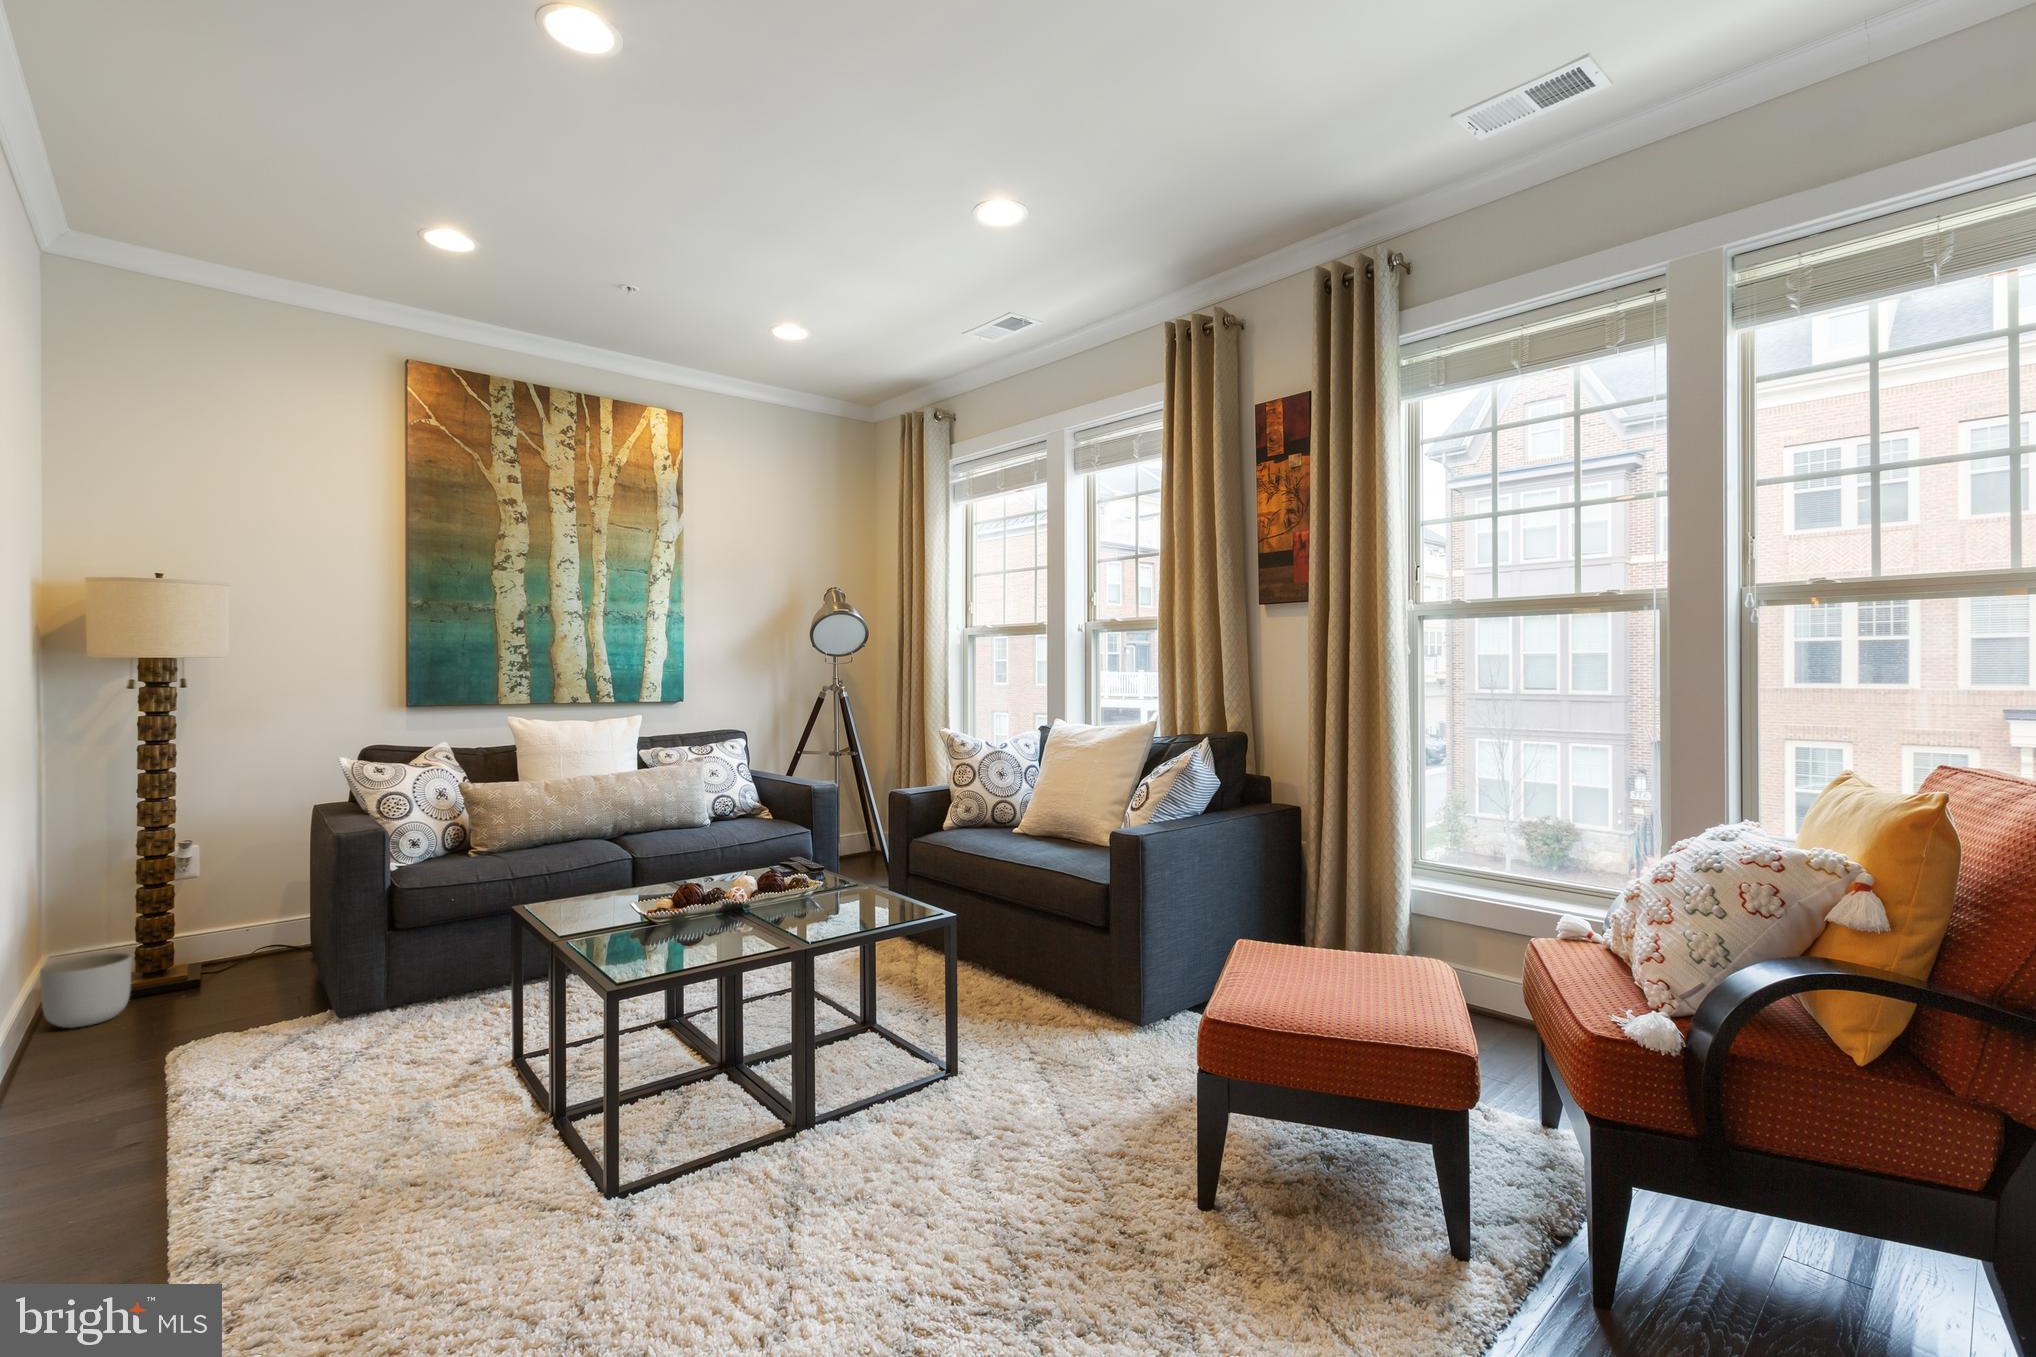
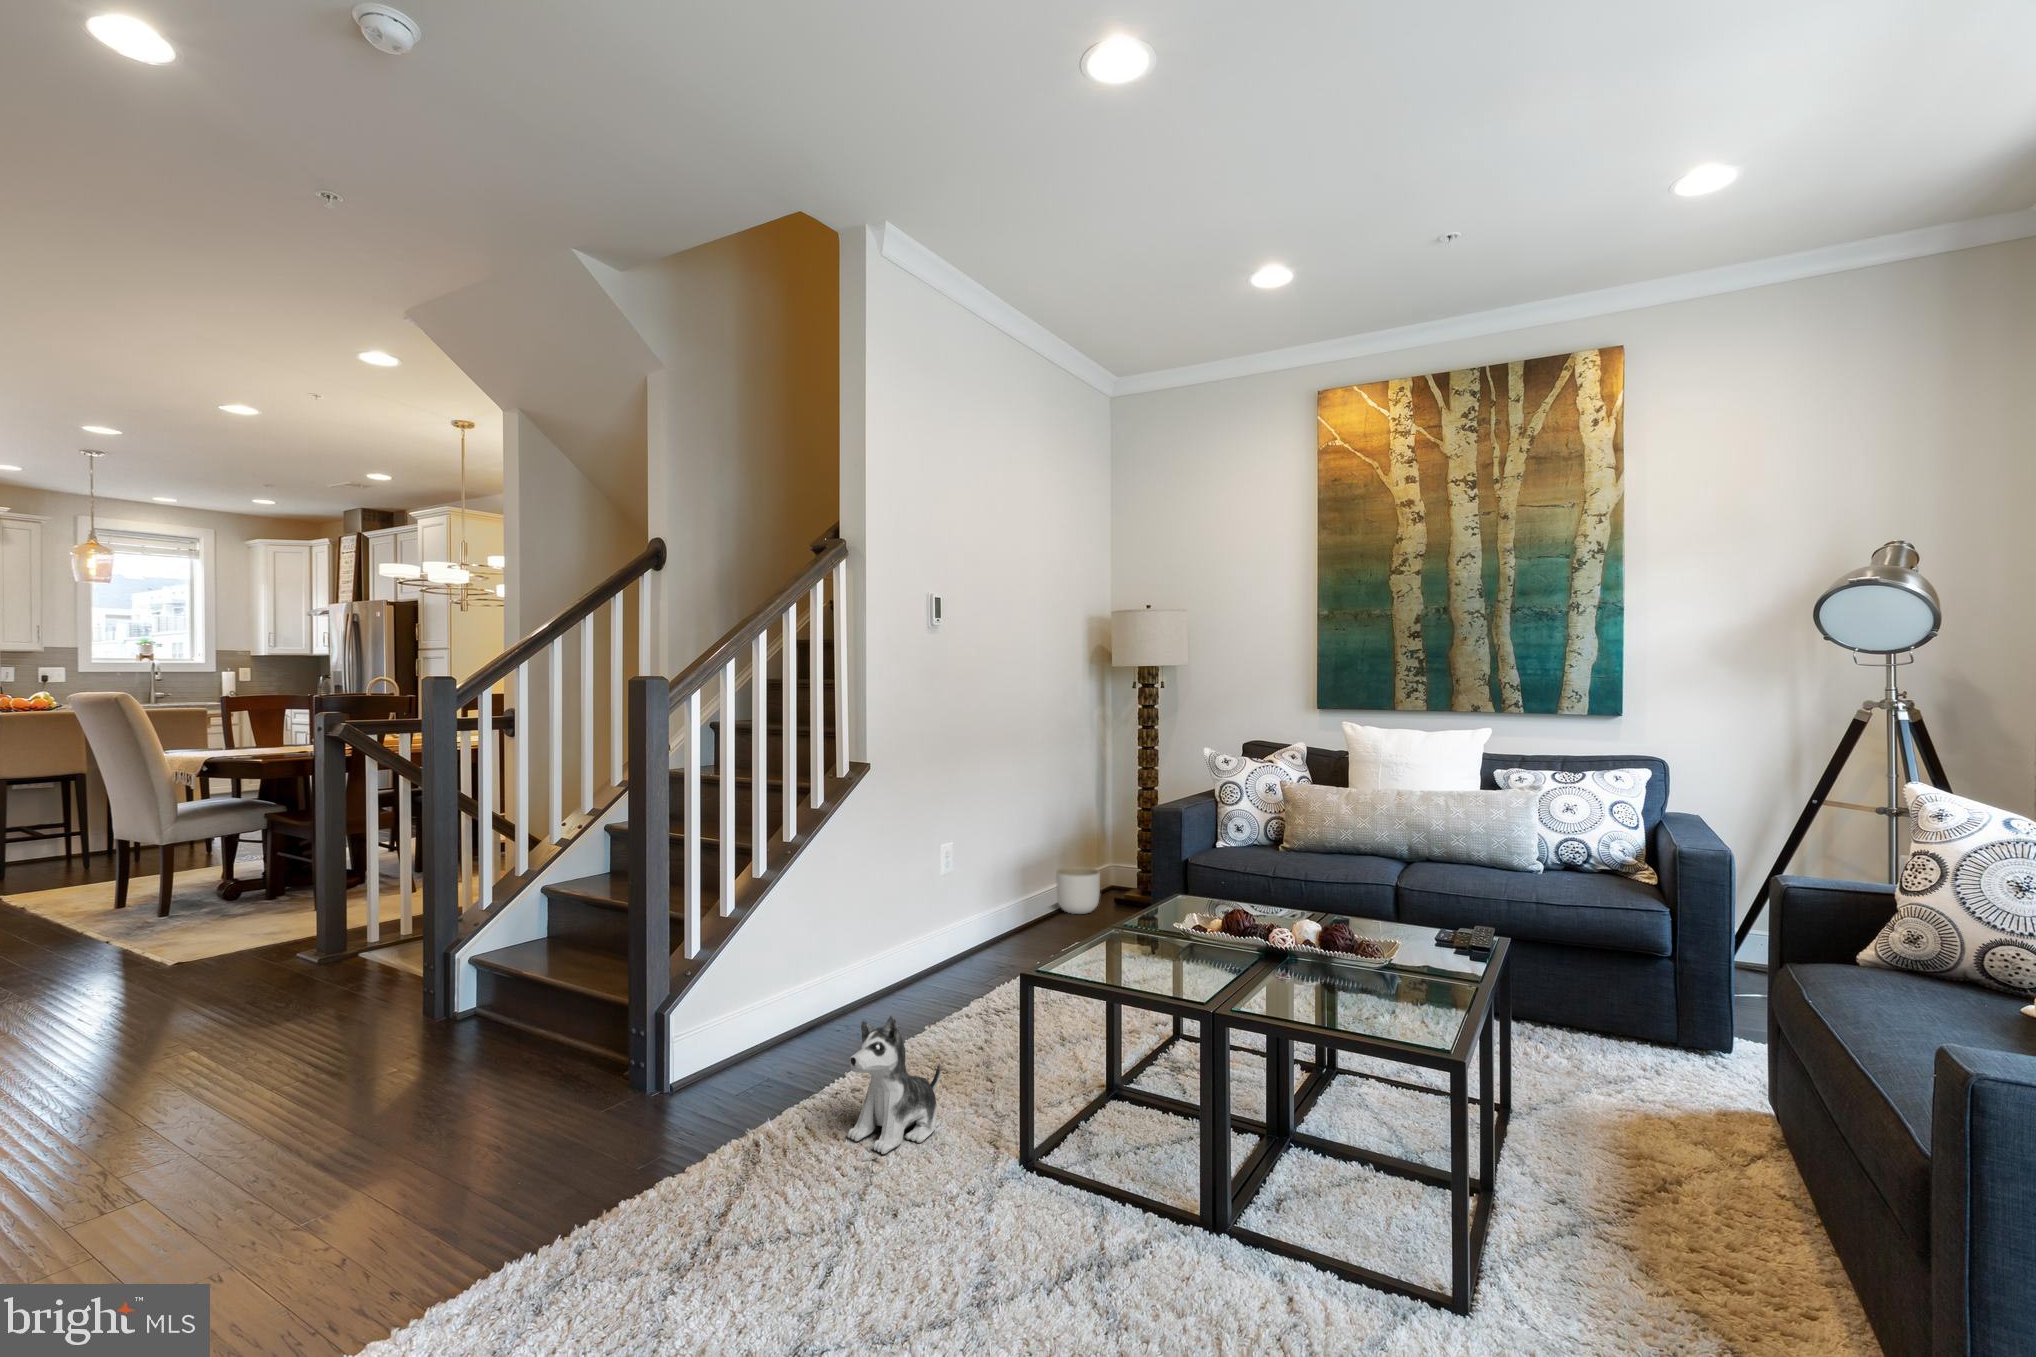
plush toy: none [364,1104,482,1296] -> present [848,1015,941,1154]

